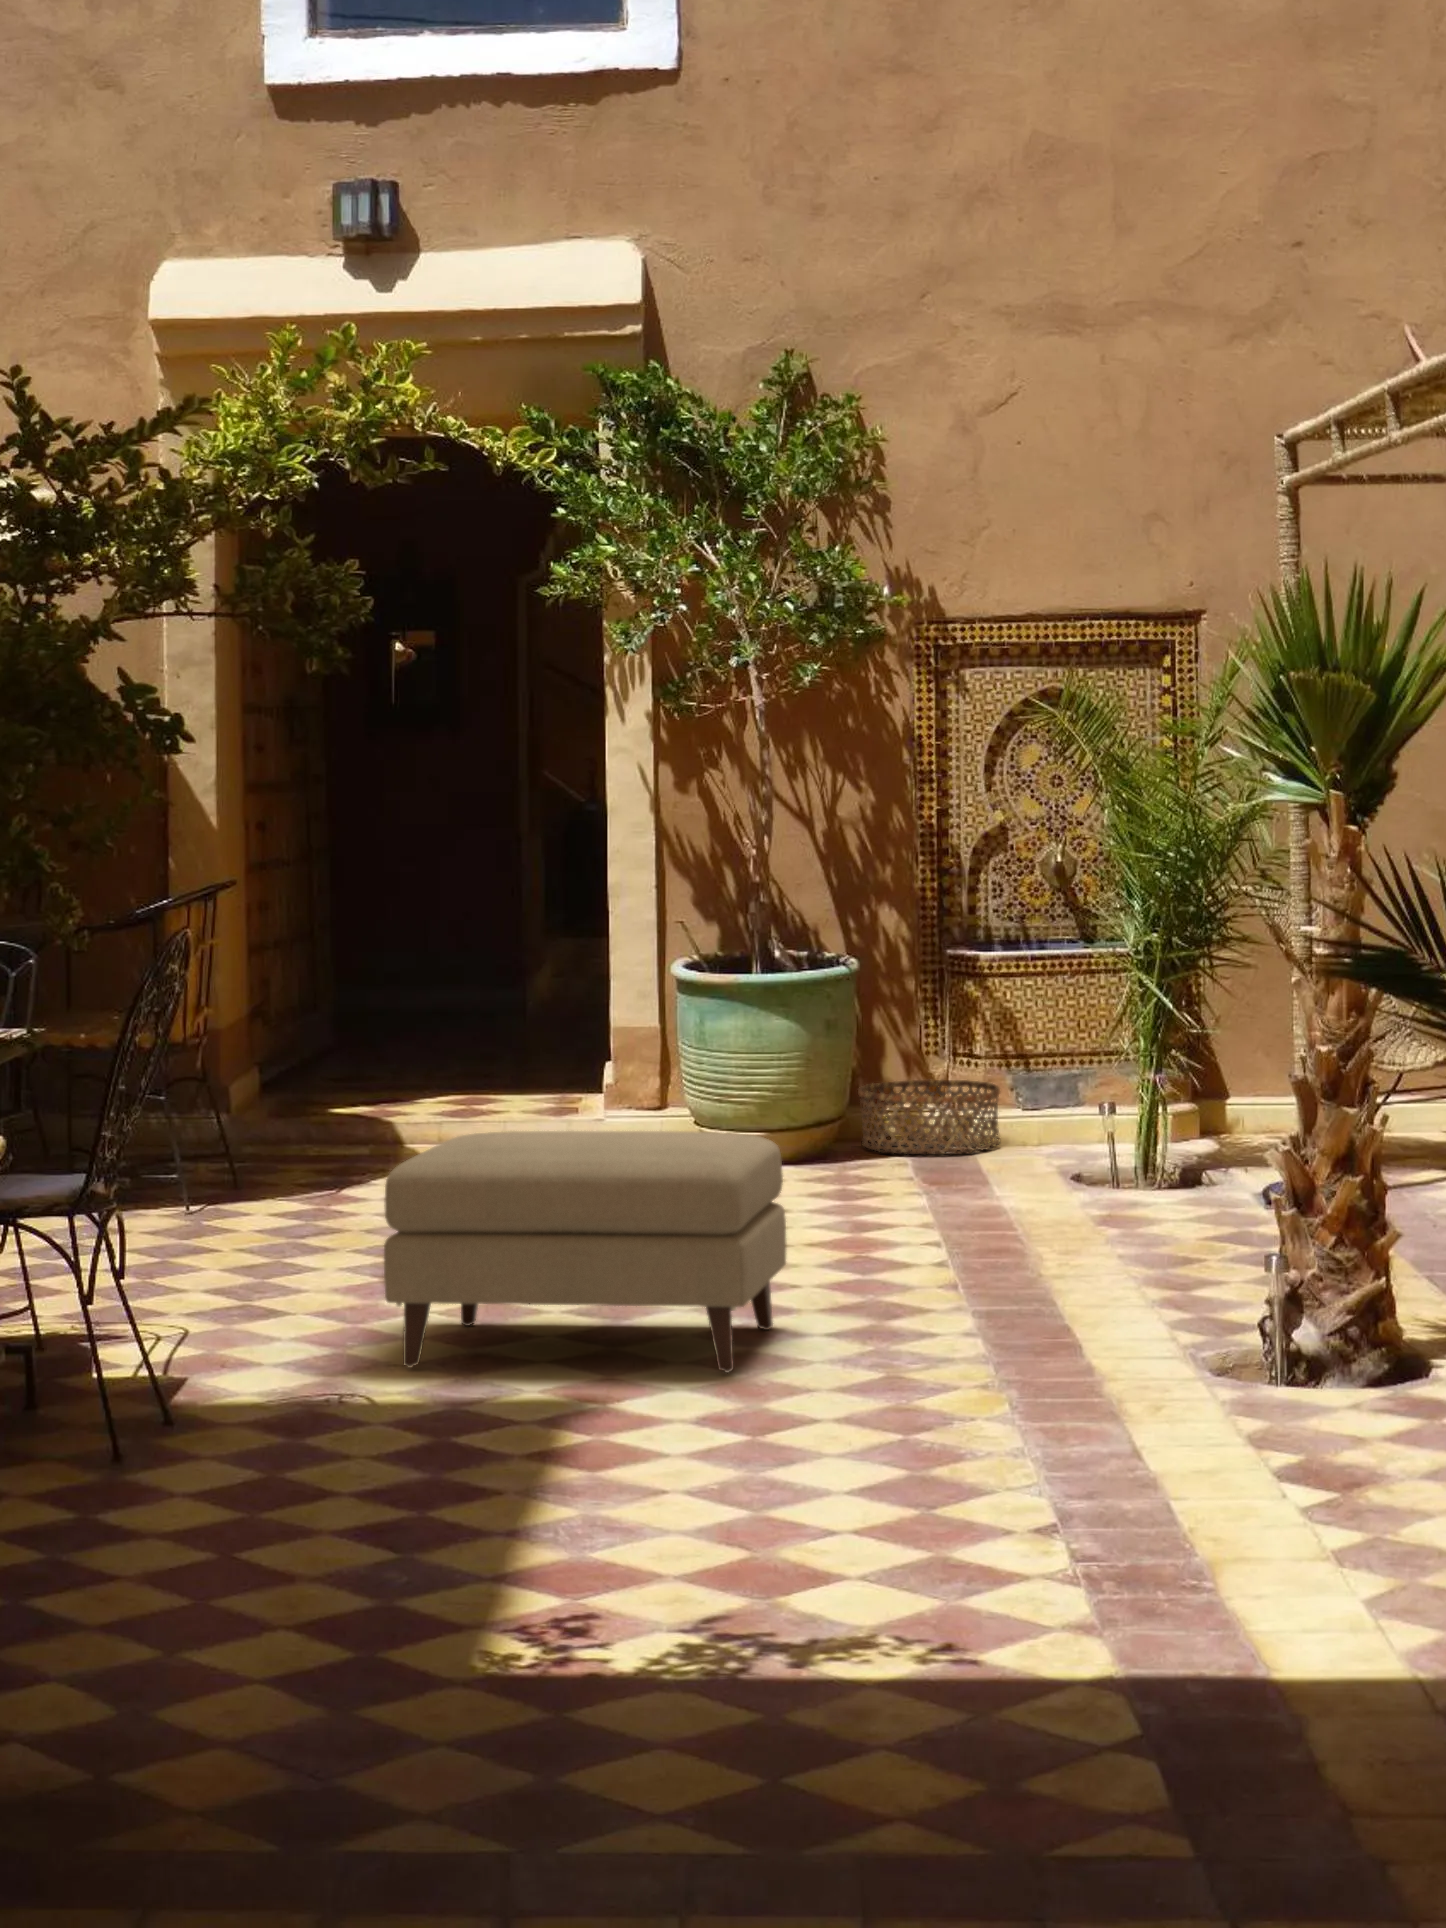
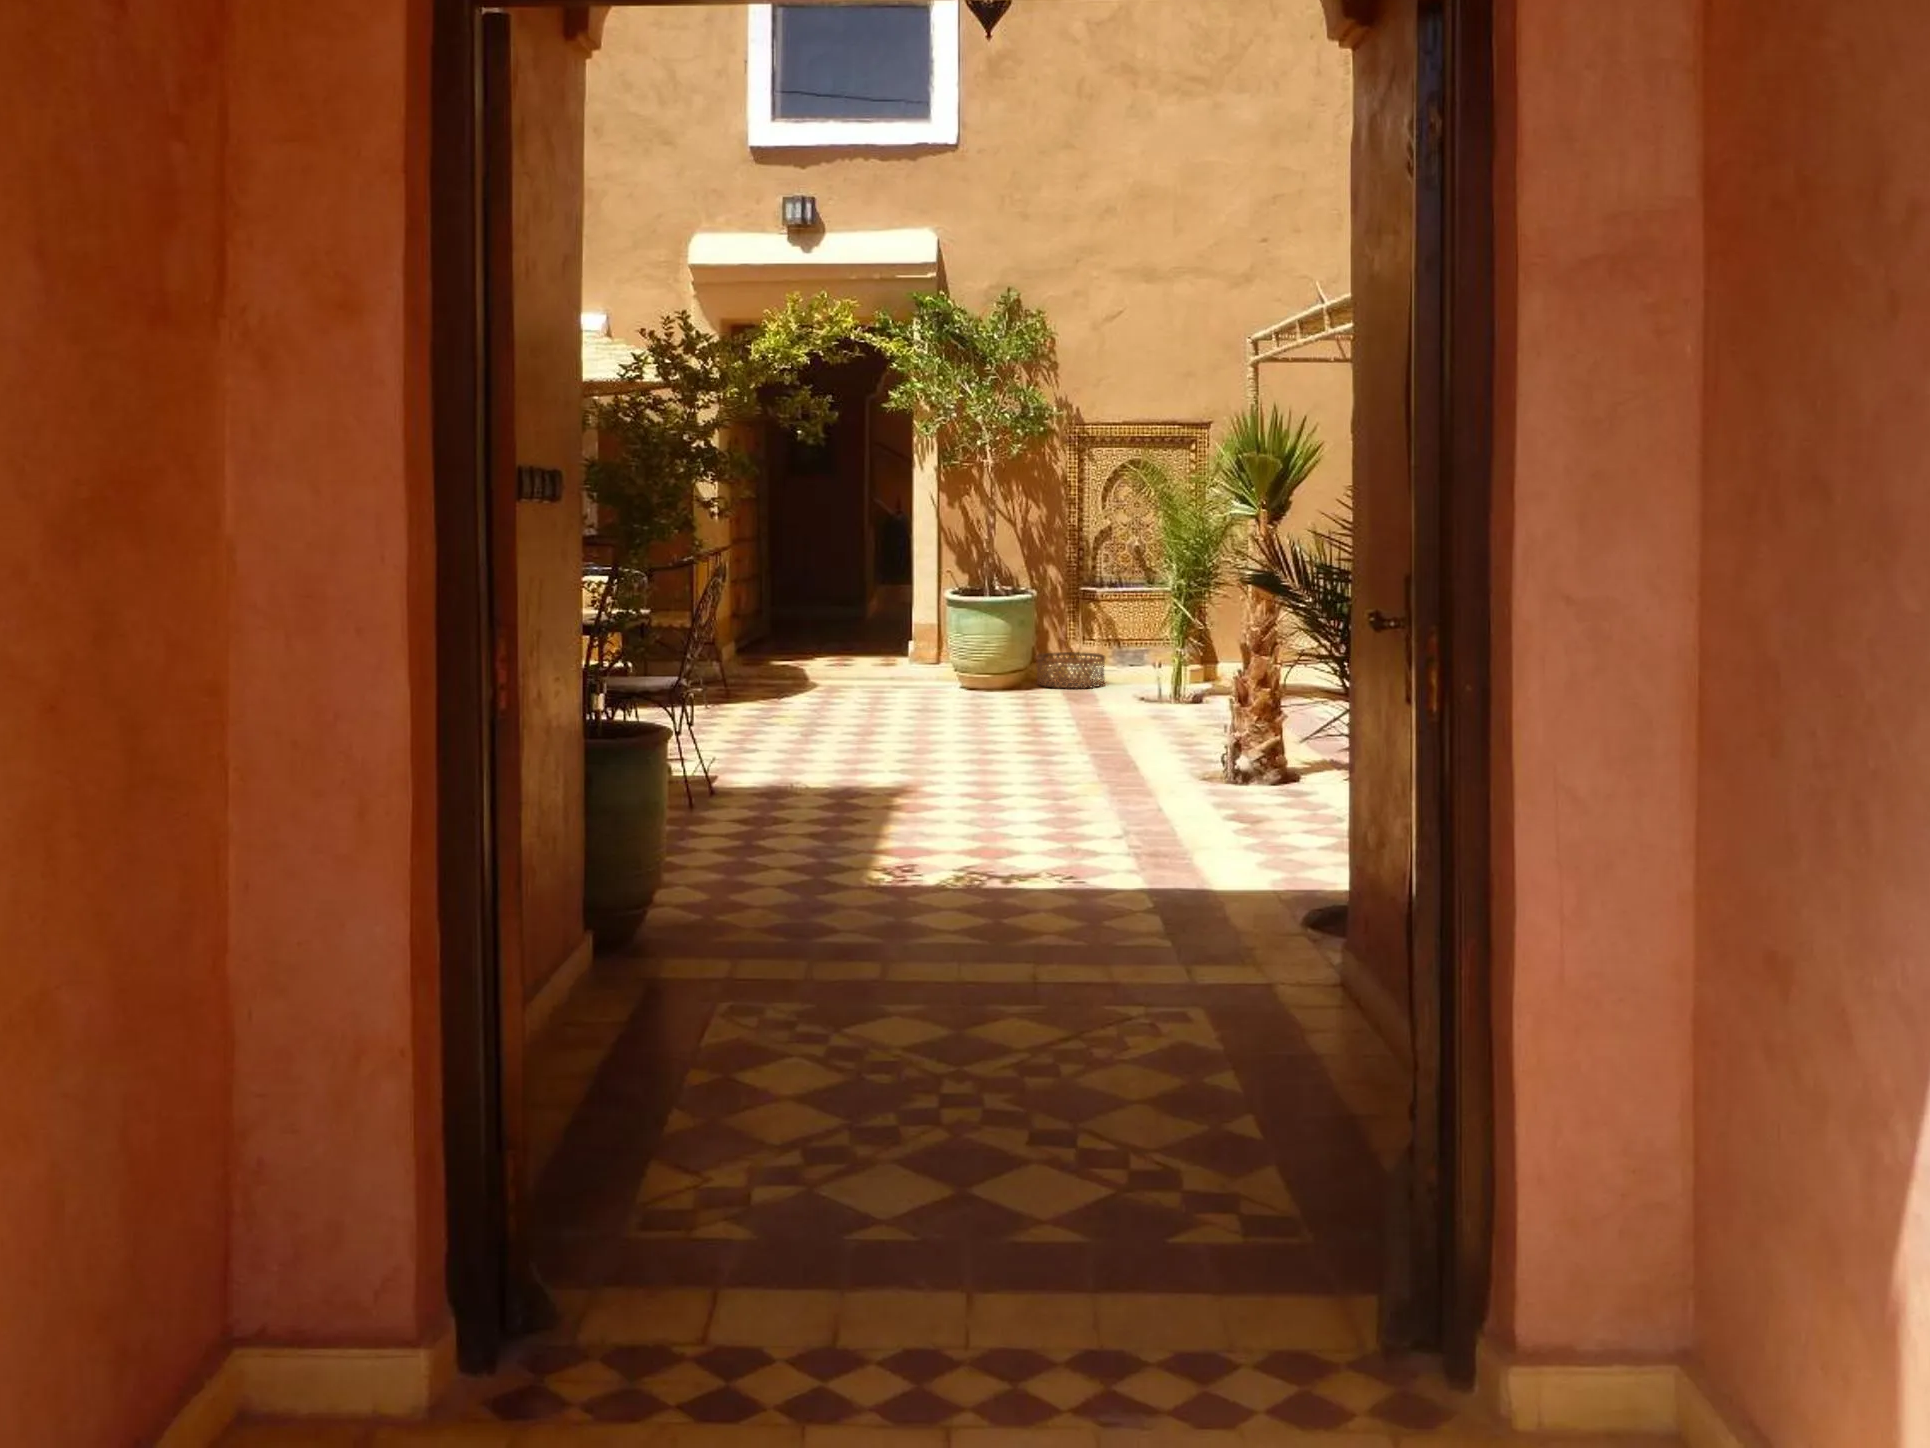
ottoman: present [384,1131,786,1372] -> none [812,665,1001,777]

